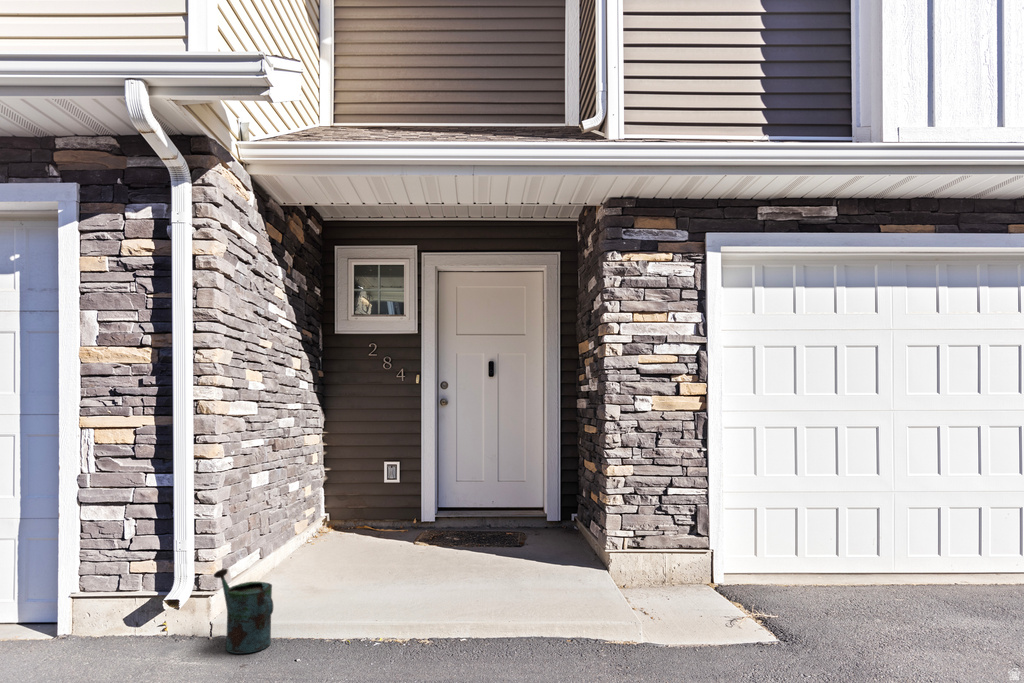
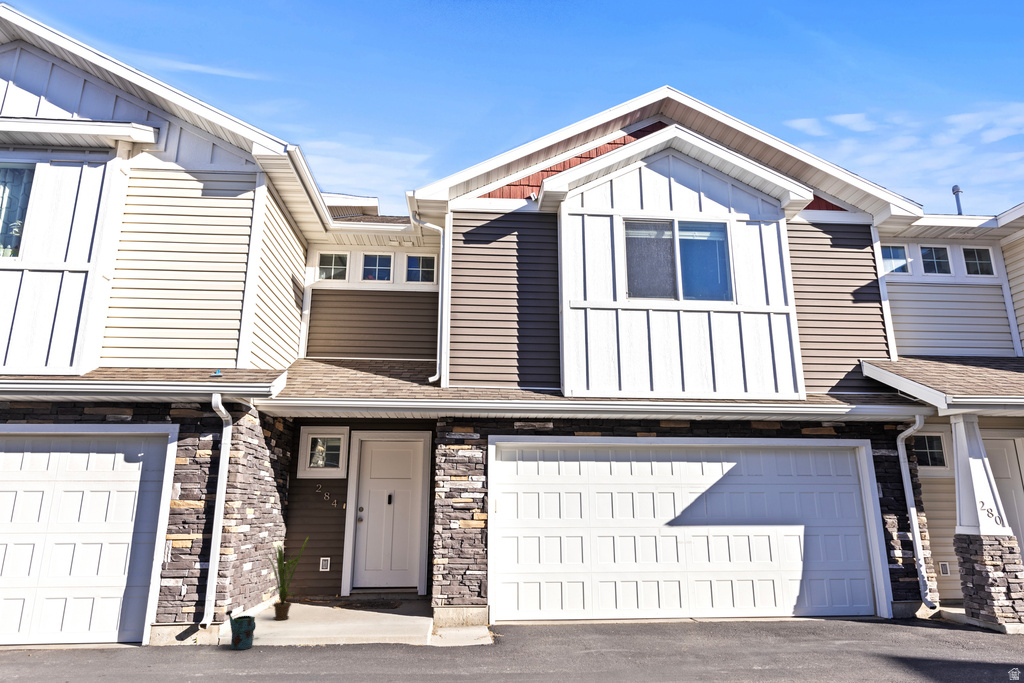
house plant: none [280,424,368,574] -> present [267,537,309,620]

